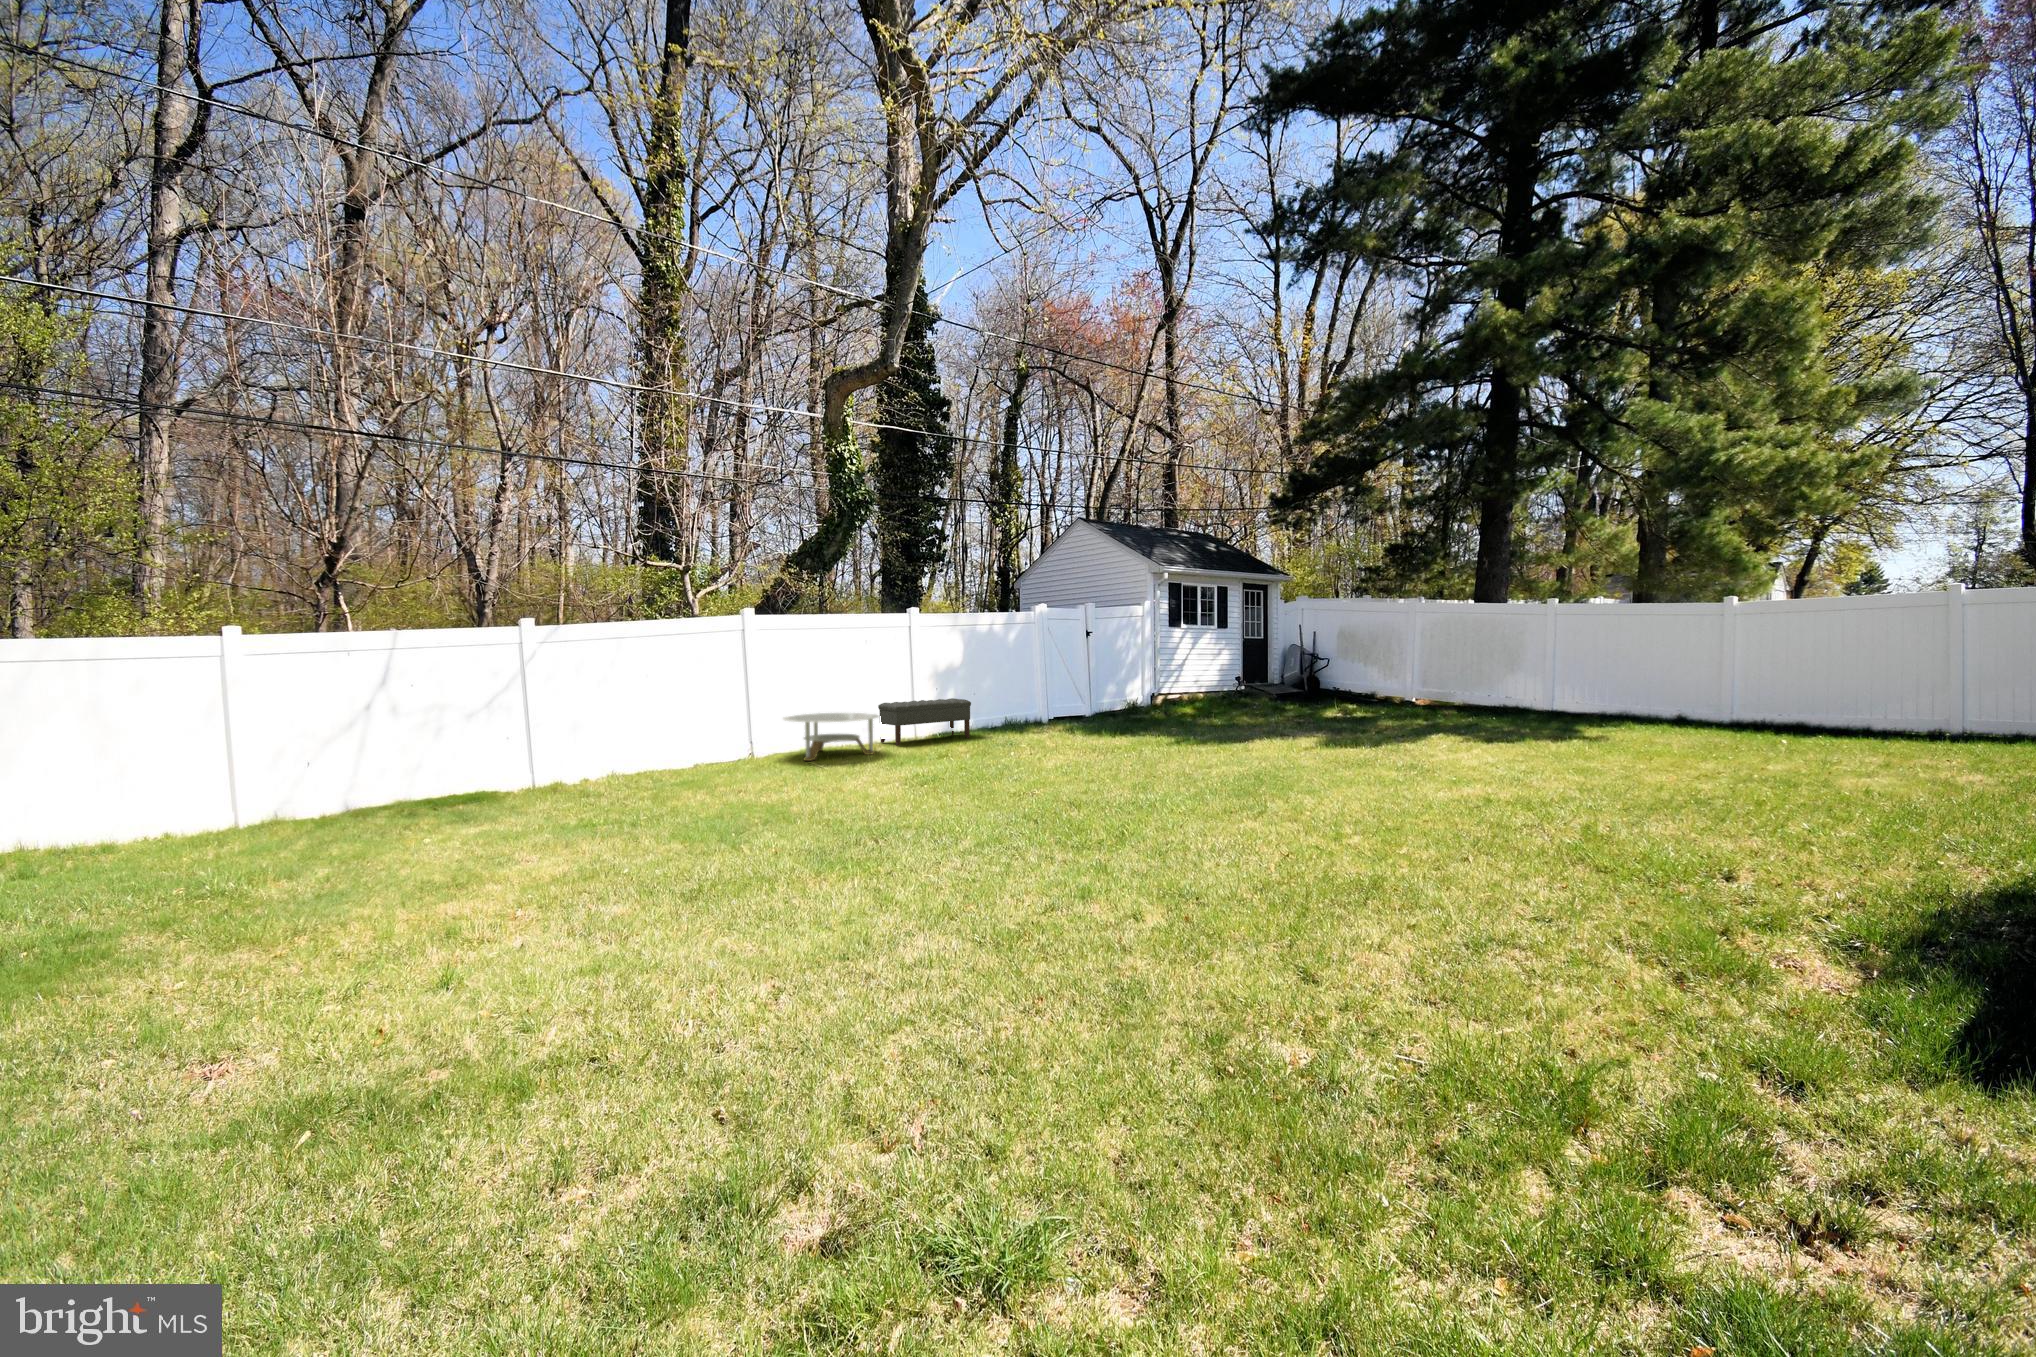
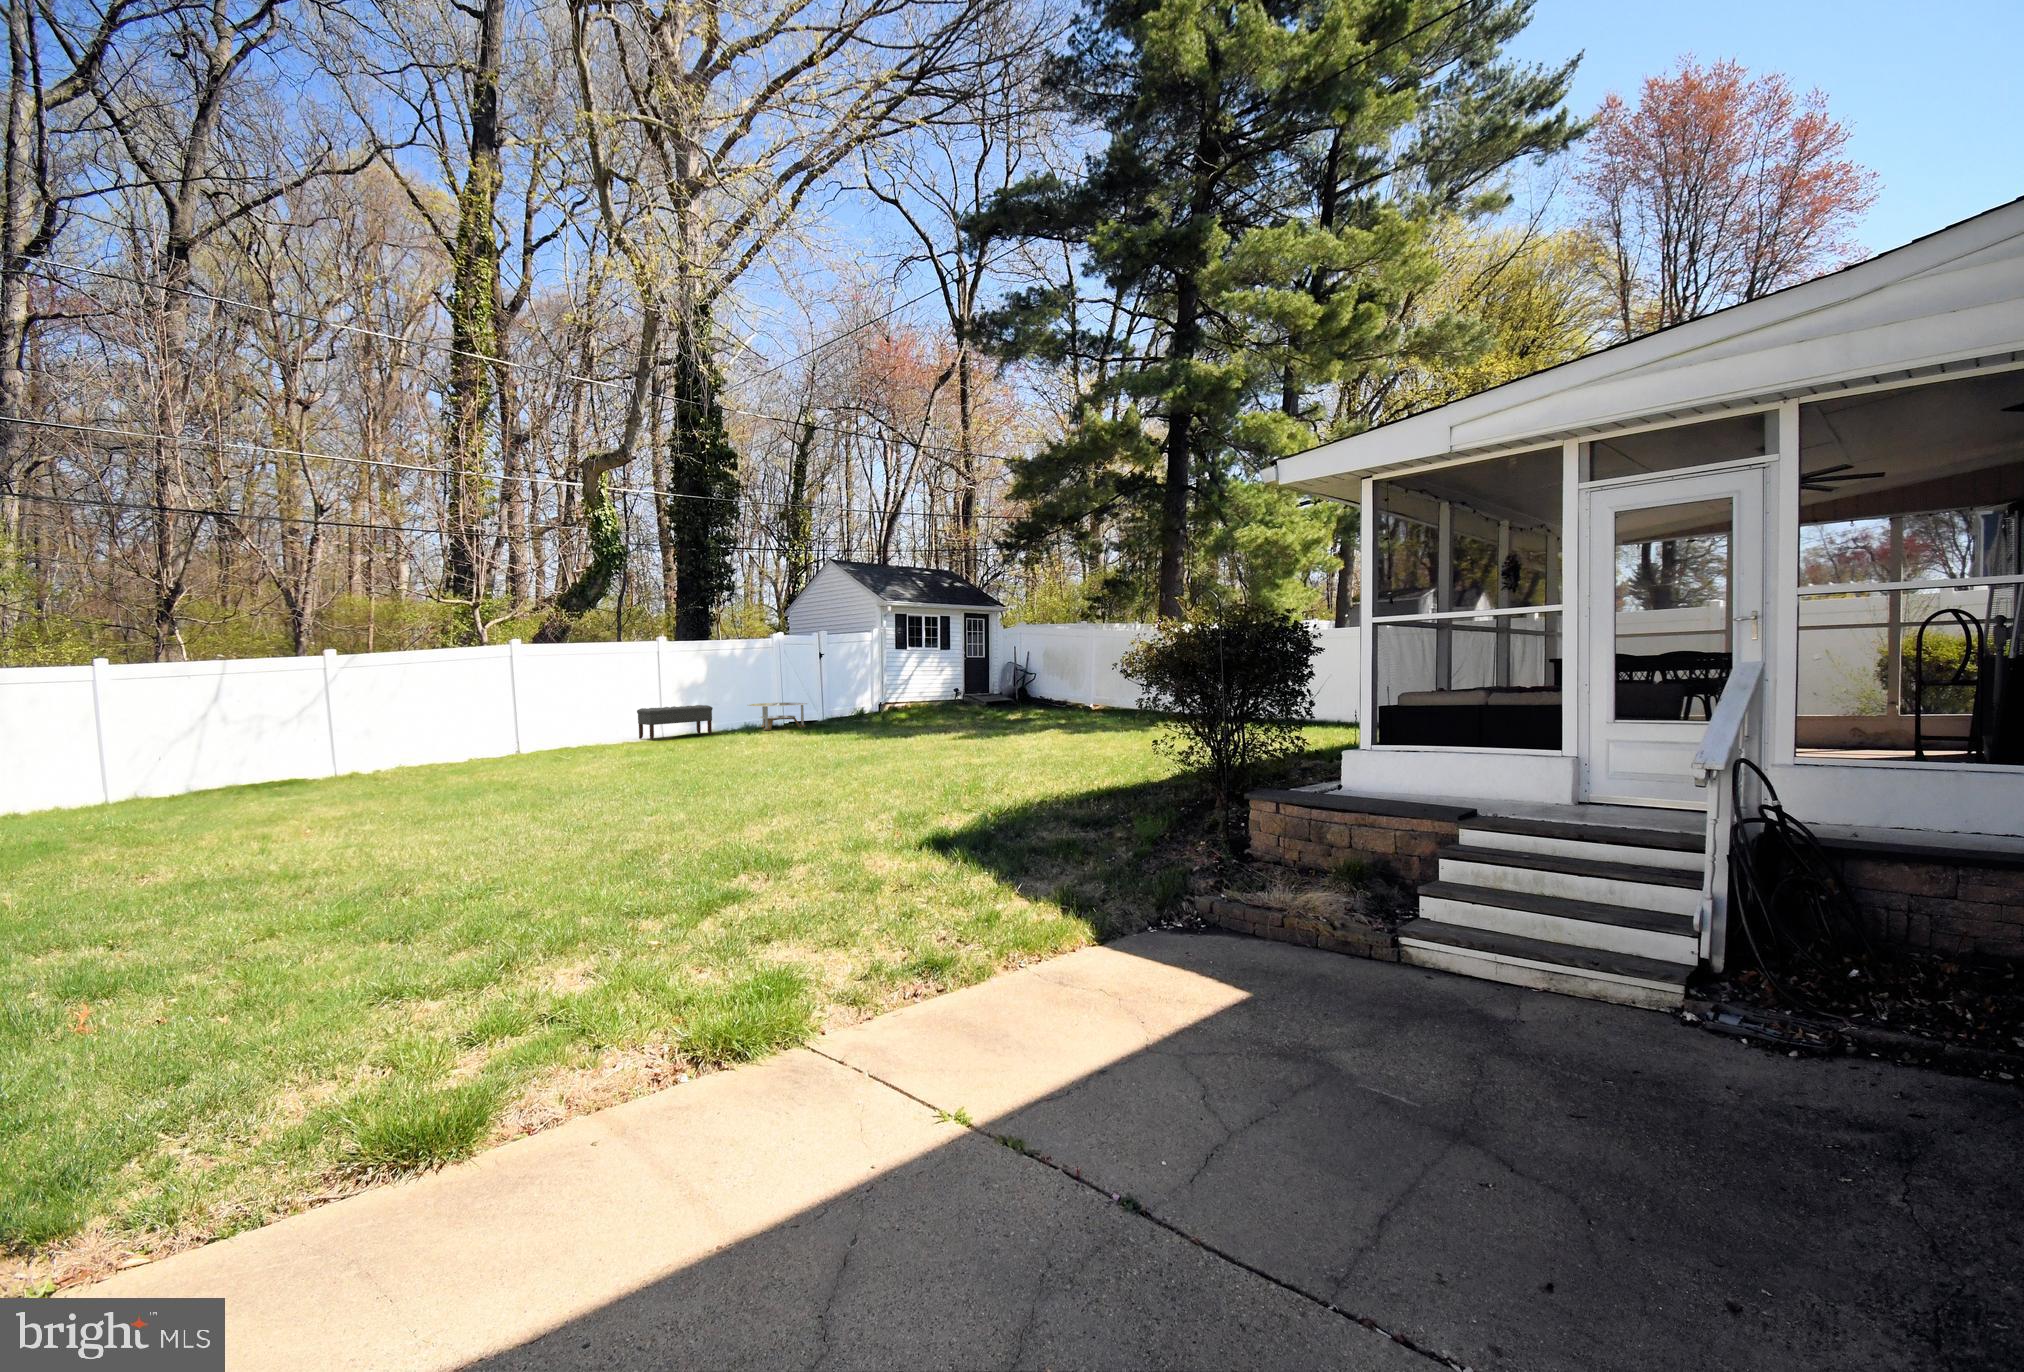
round table: present [783,713,878,761] -> present [747,702,807,730]

